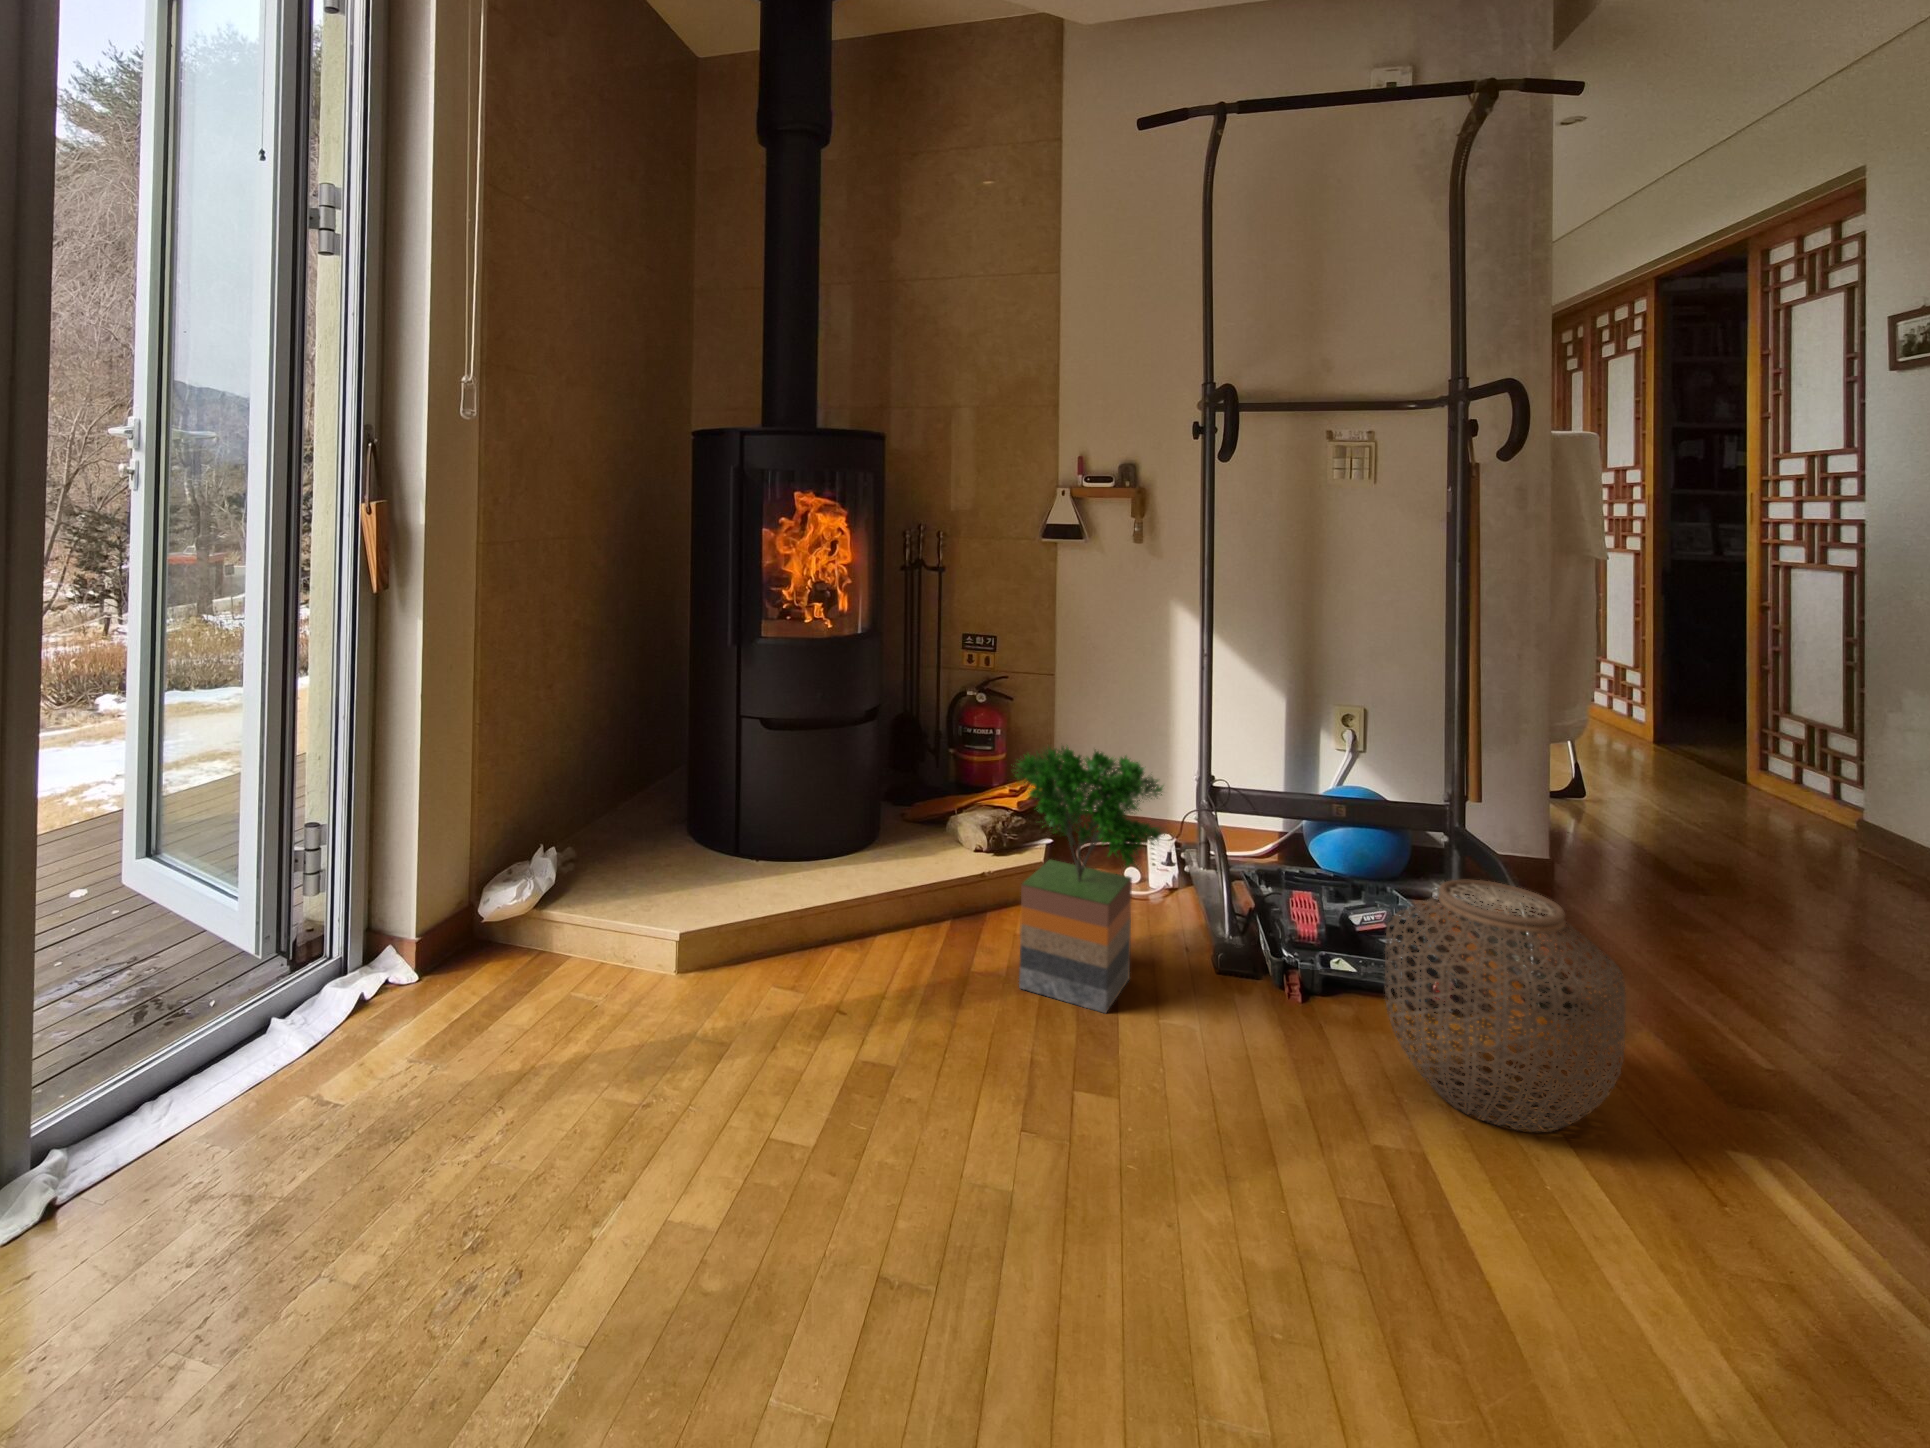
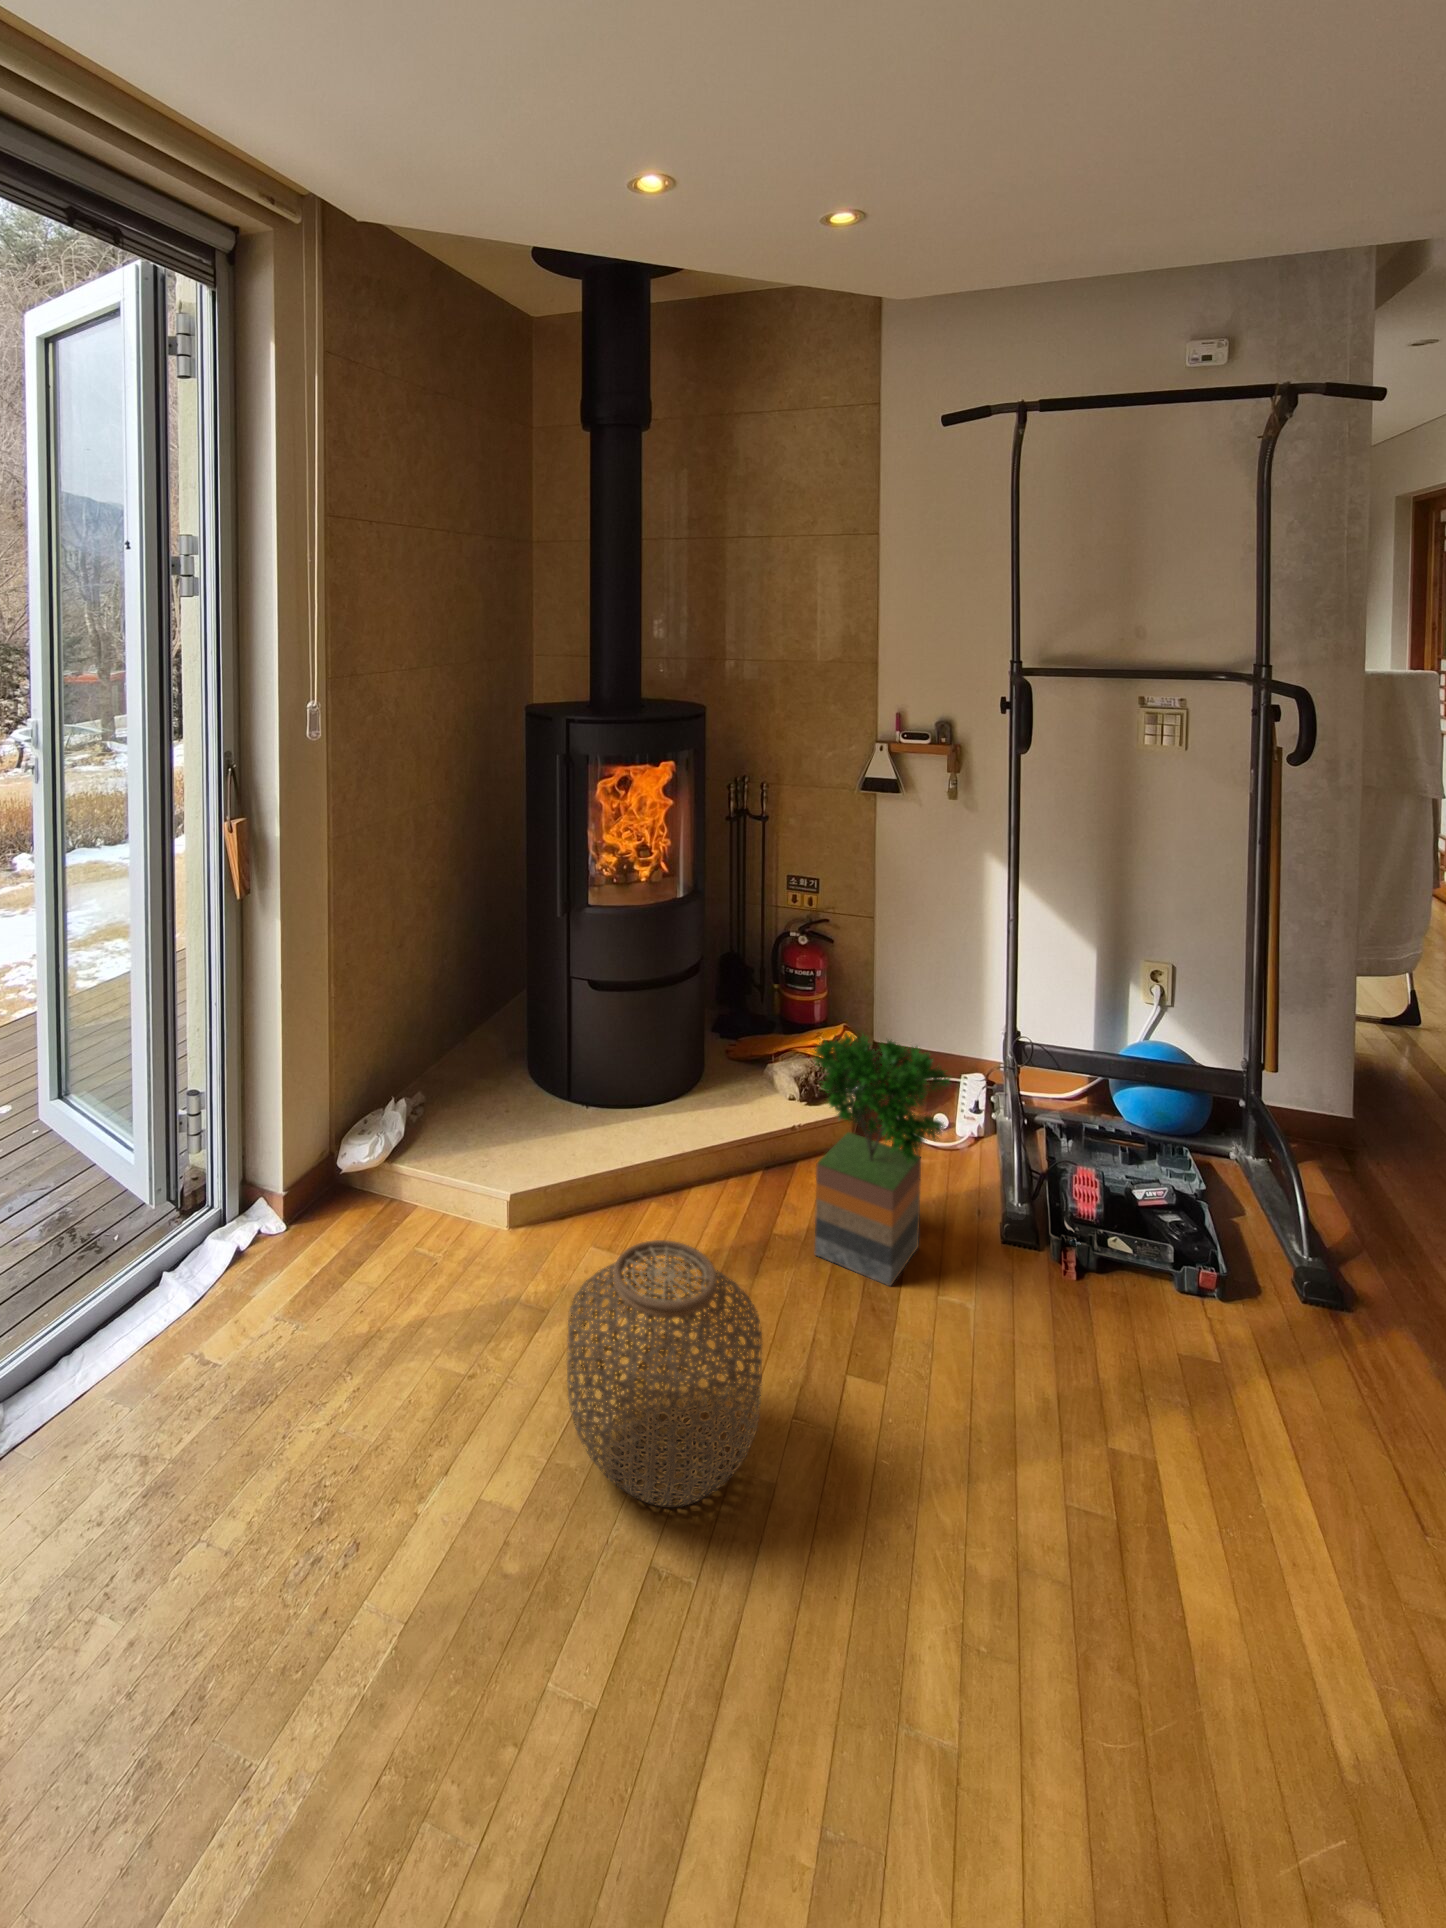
woven basket: present [1385,880,1626,1132] -> present [567,1240,762,1507]

